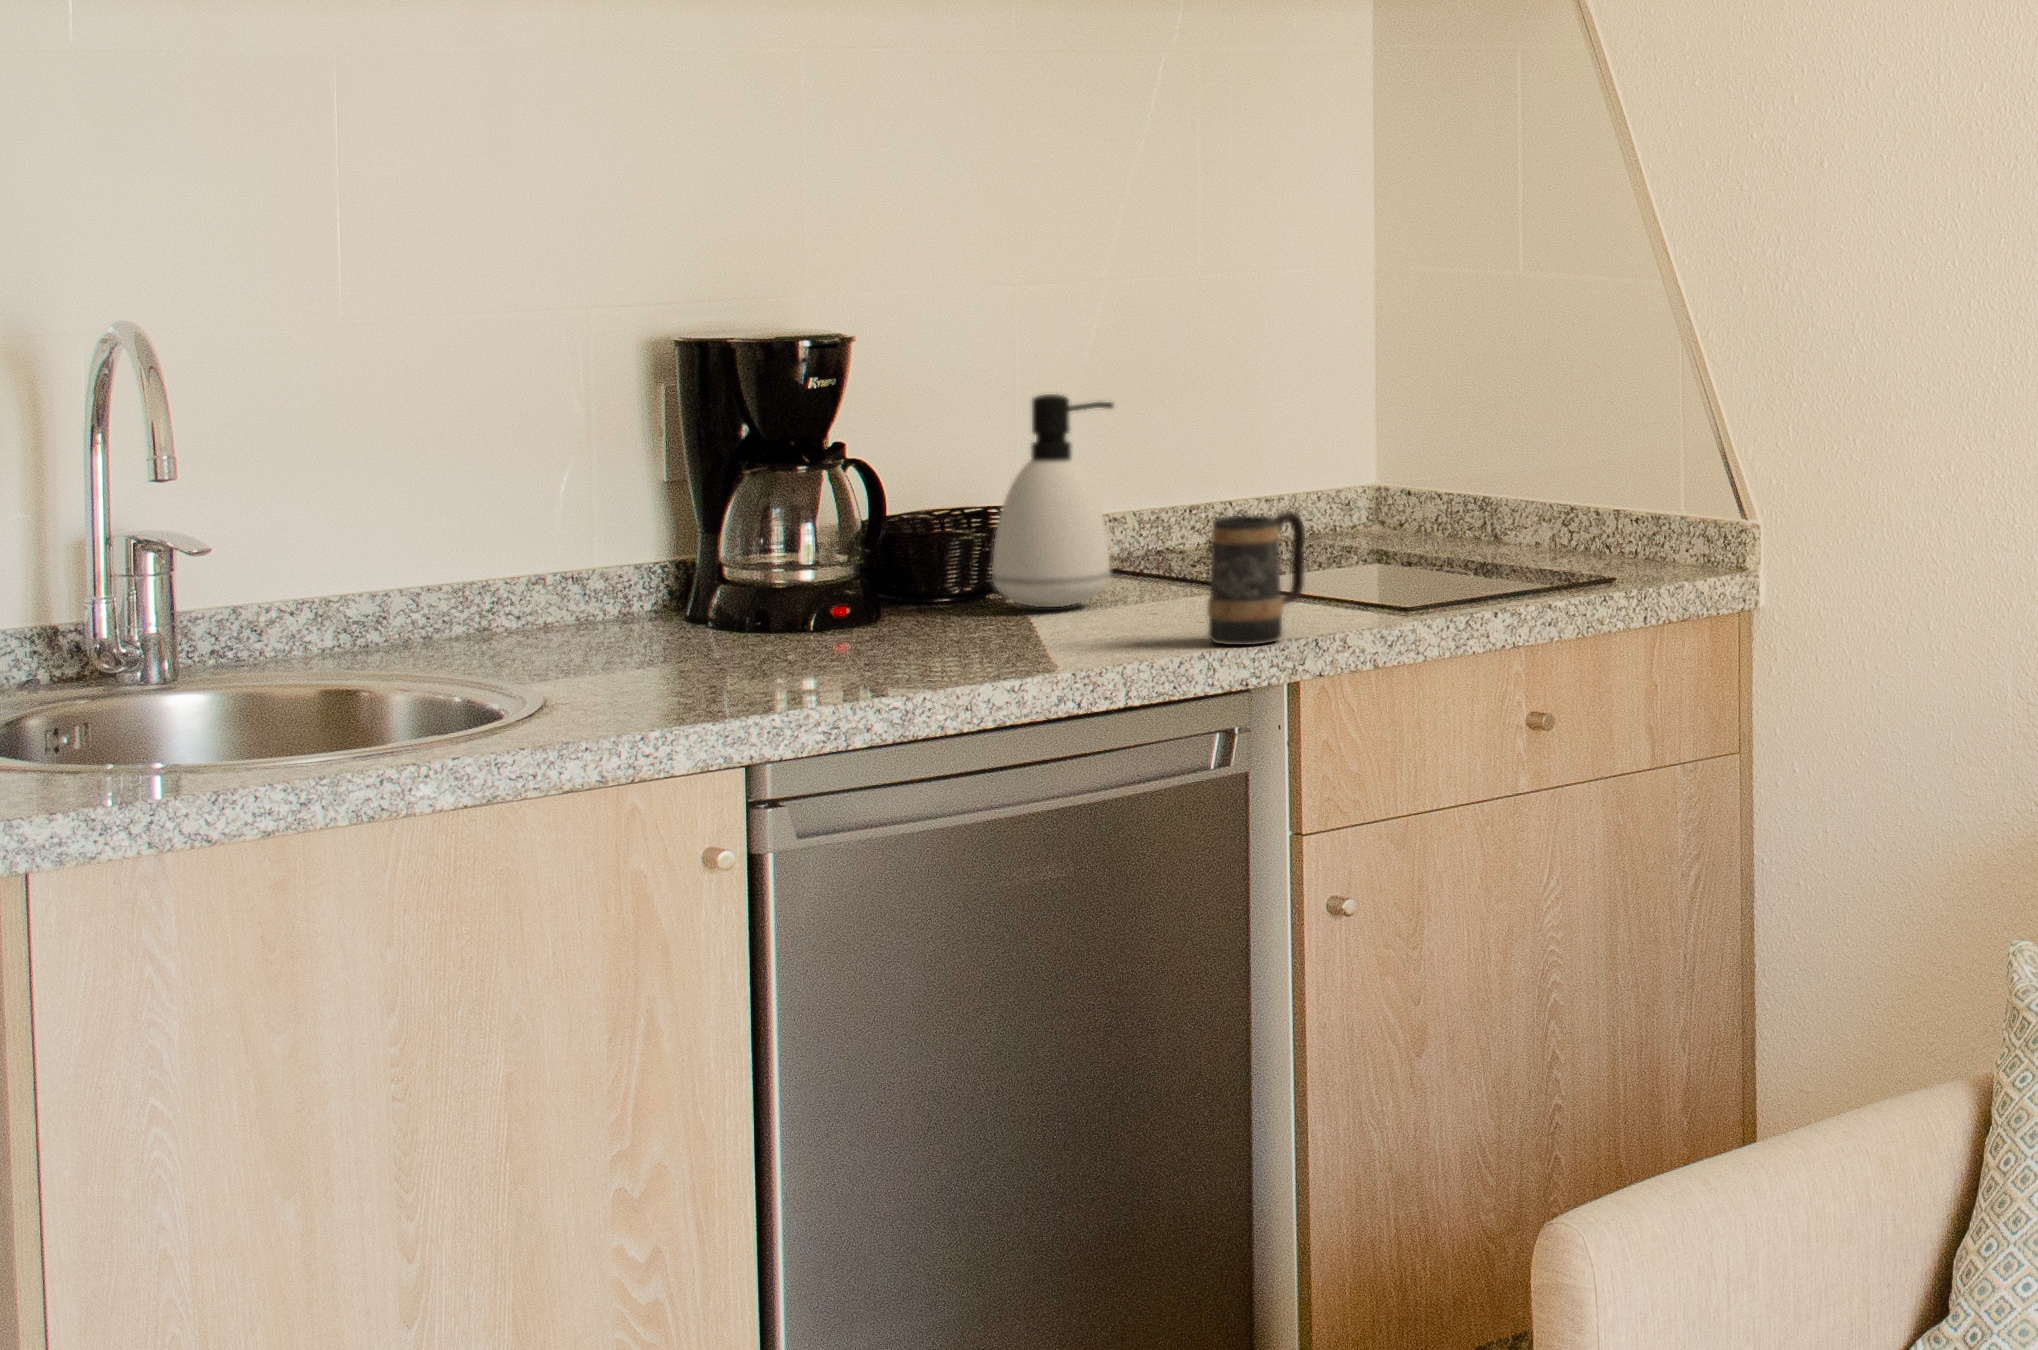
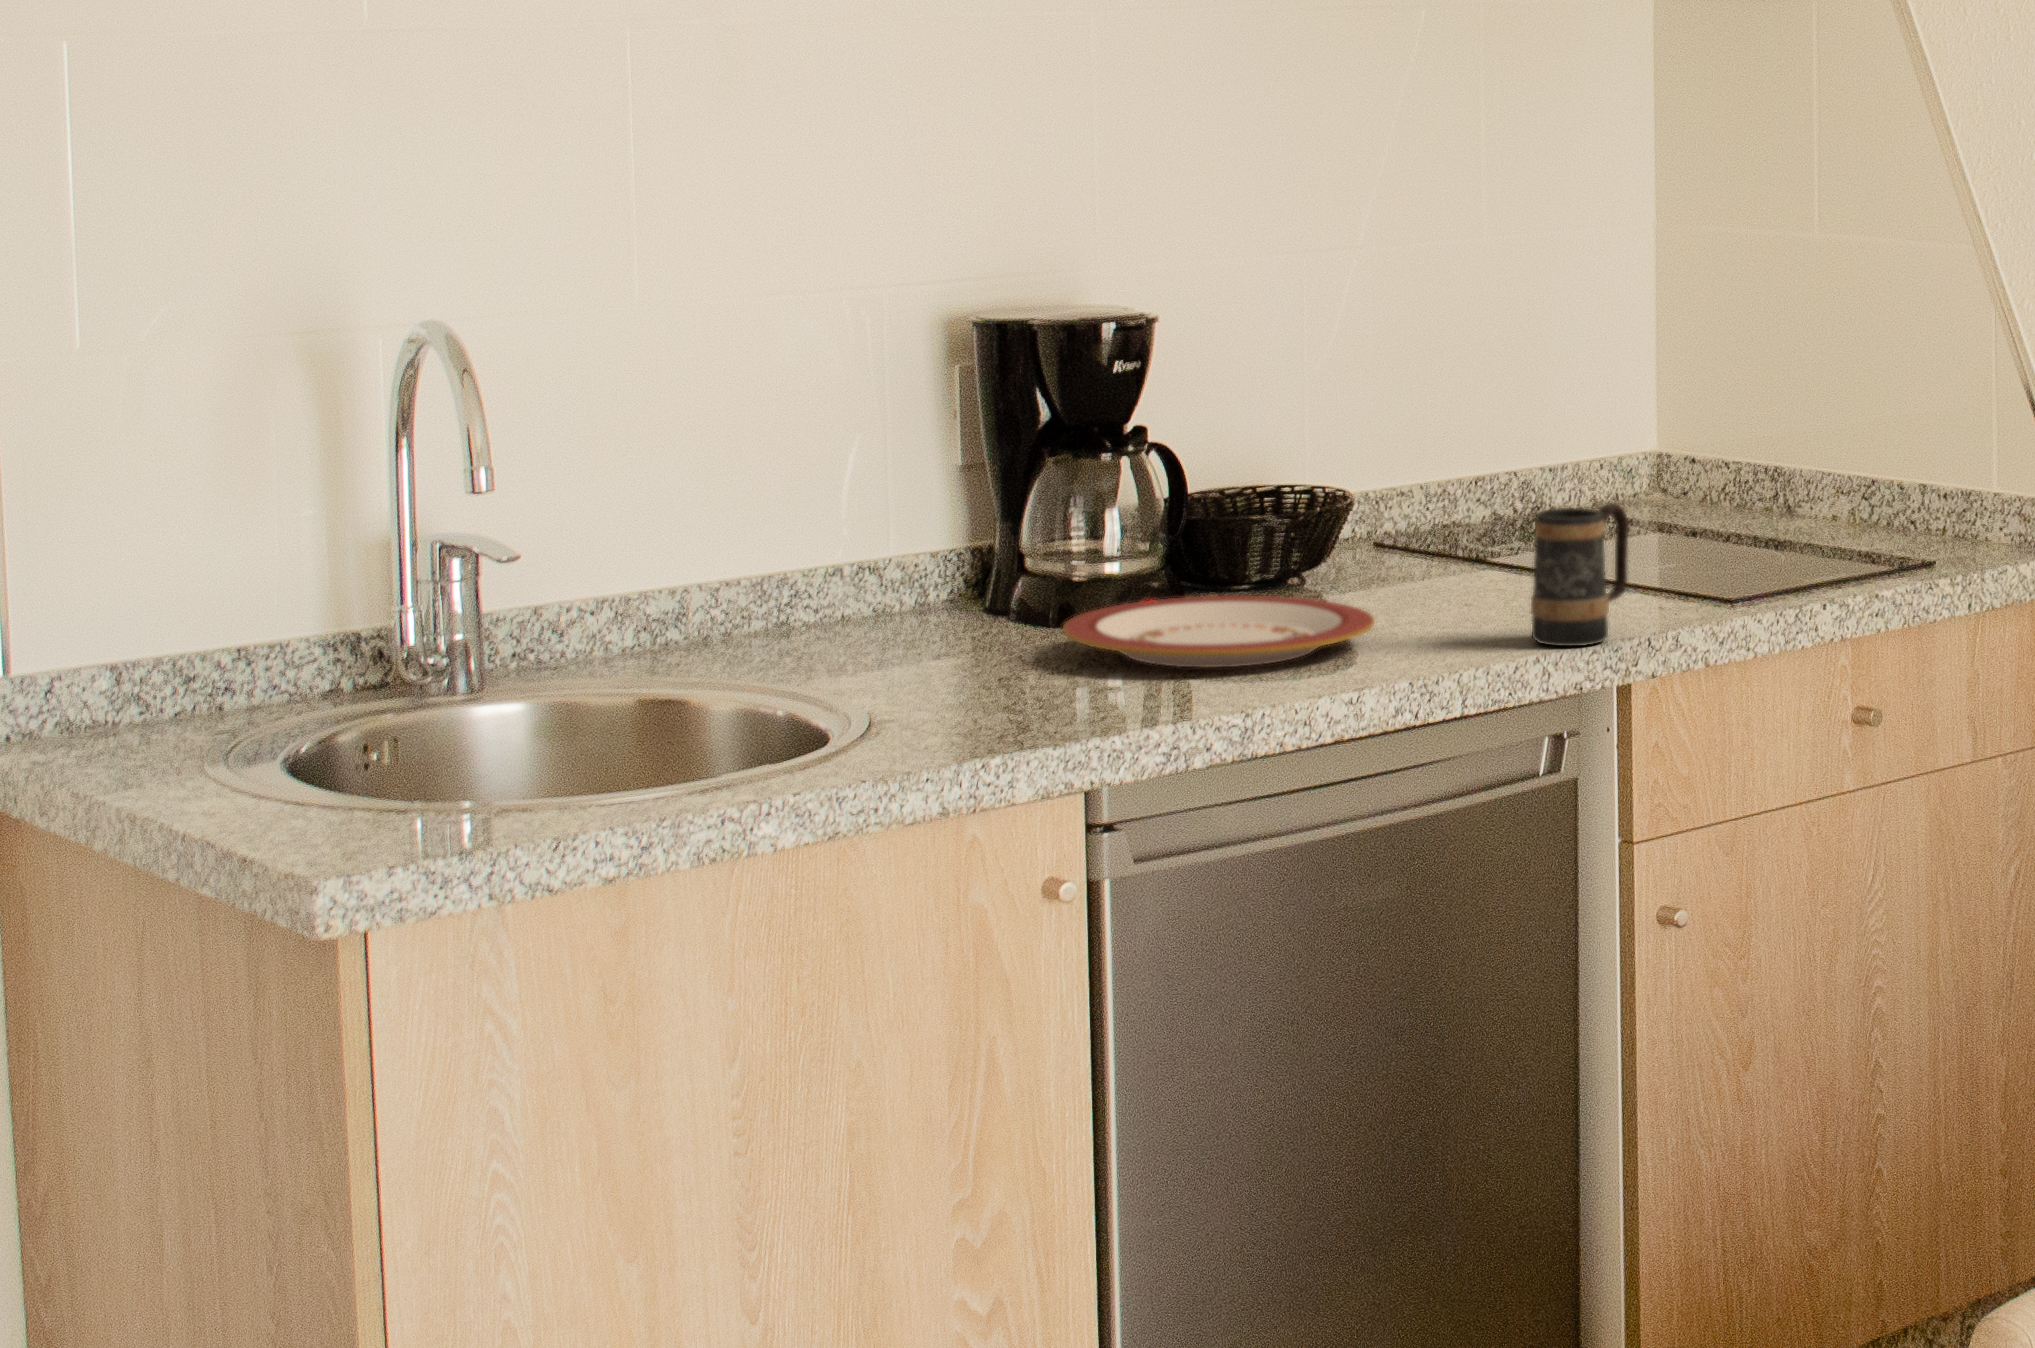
soap dispenser: present [992,394,1113,607] -> none [1287,371,1409,594]
plate: none [746,604,1057,665] -> present [1063,596,1375,667]

